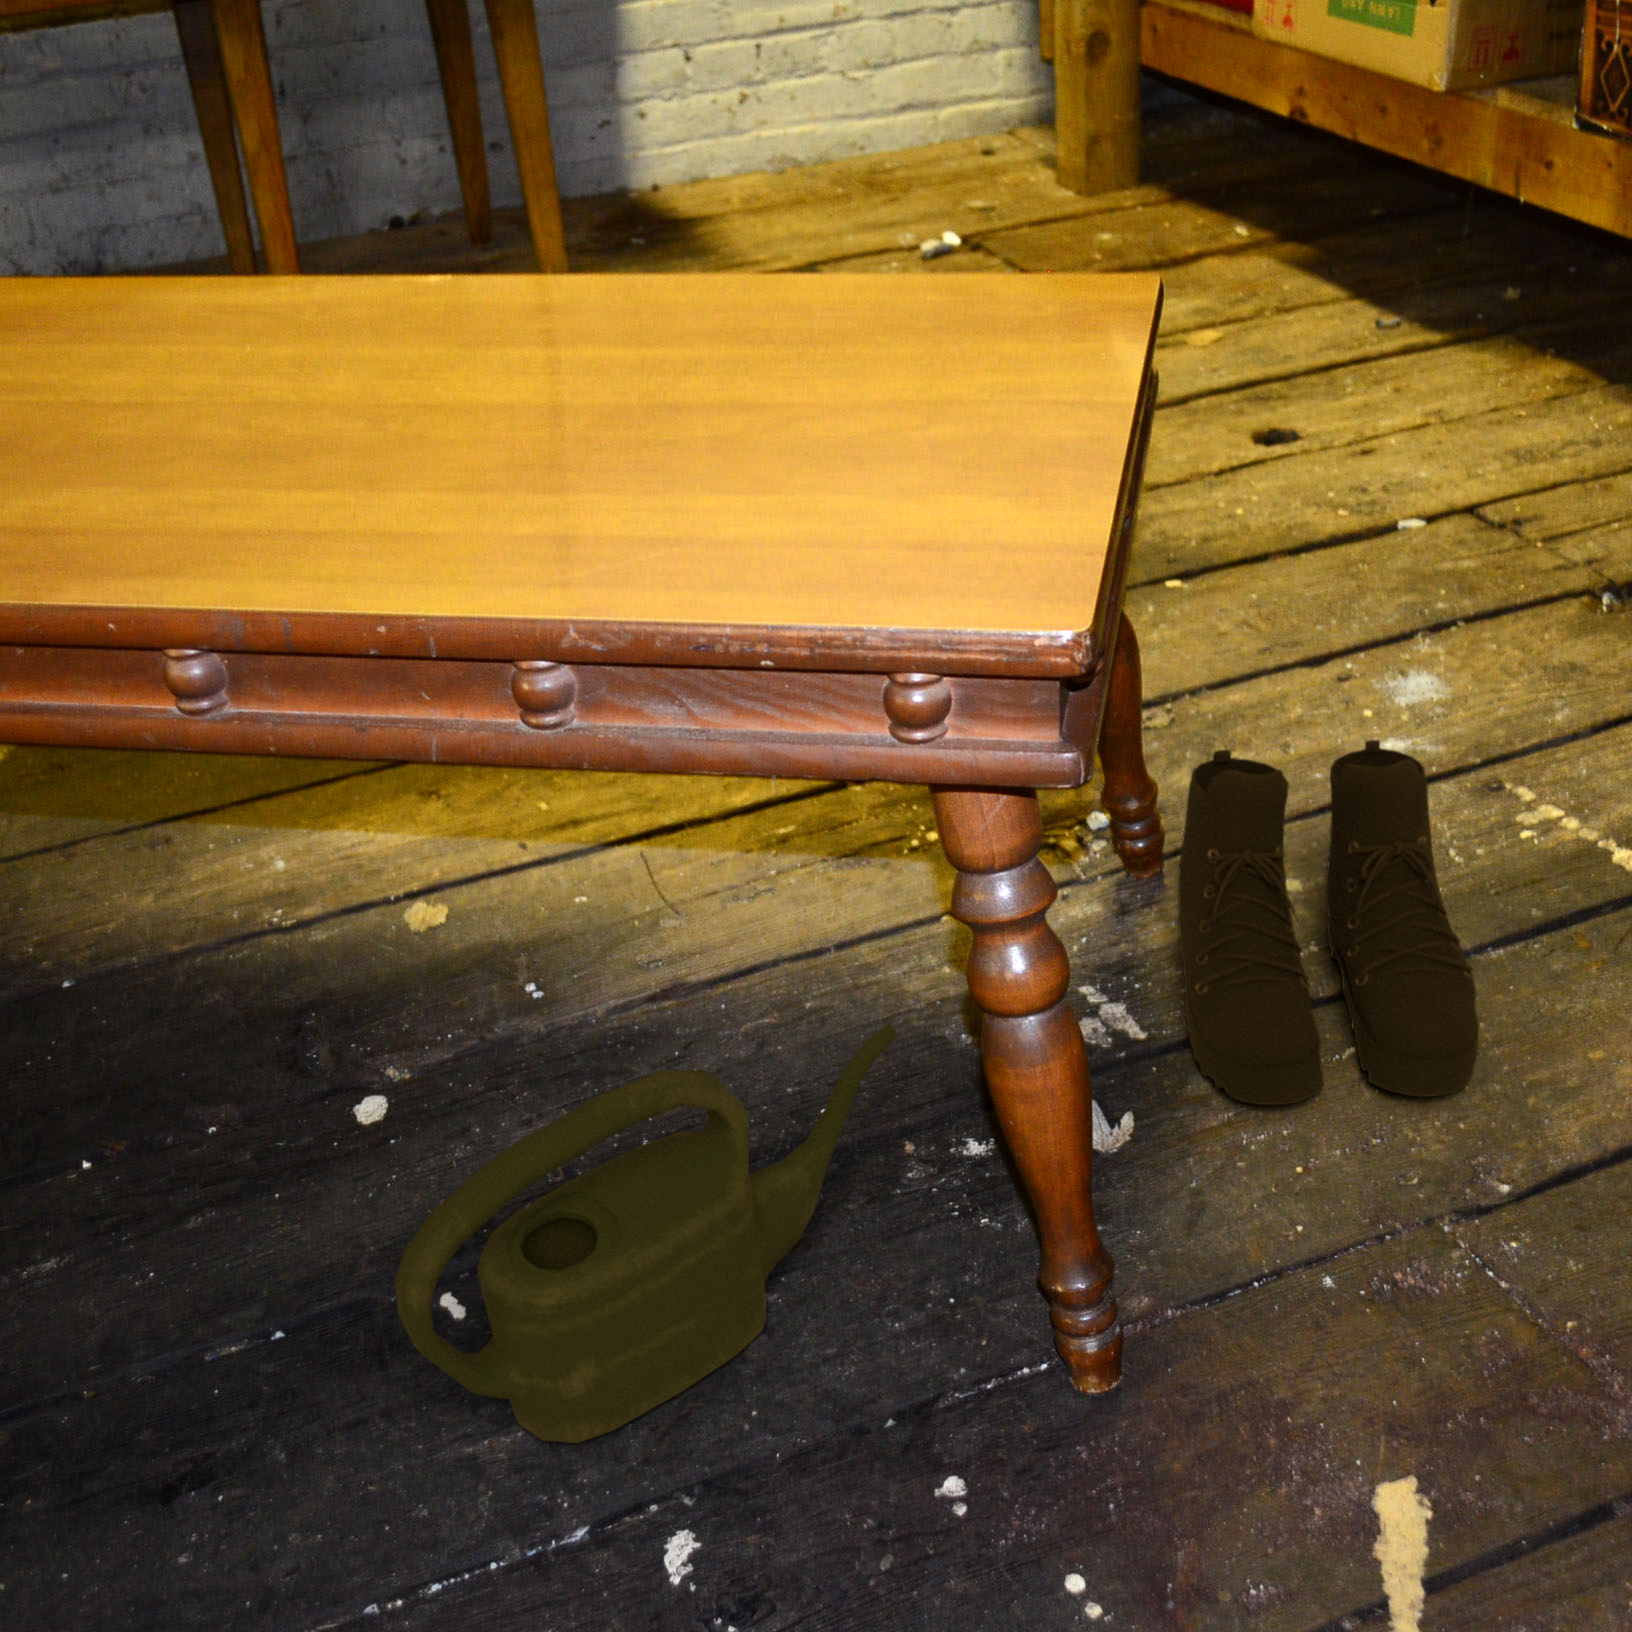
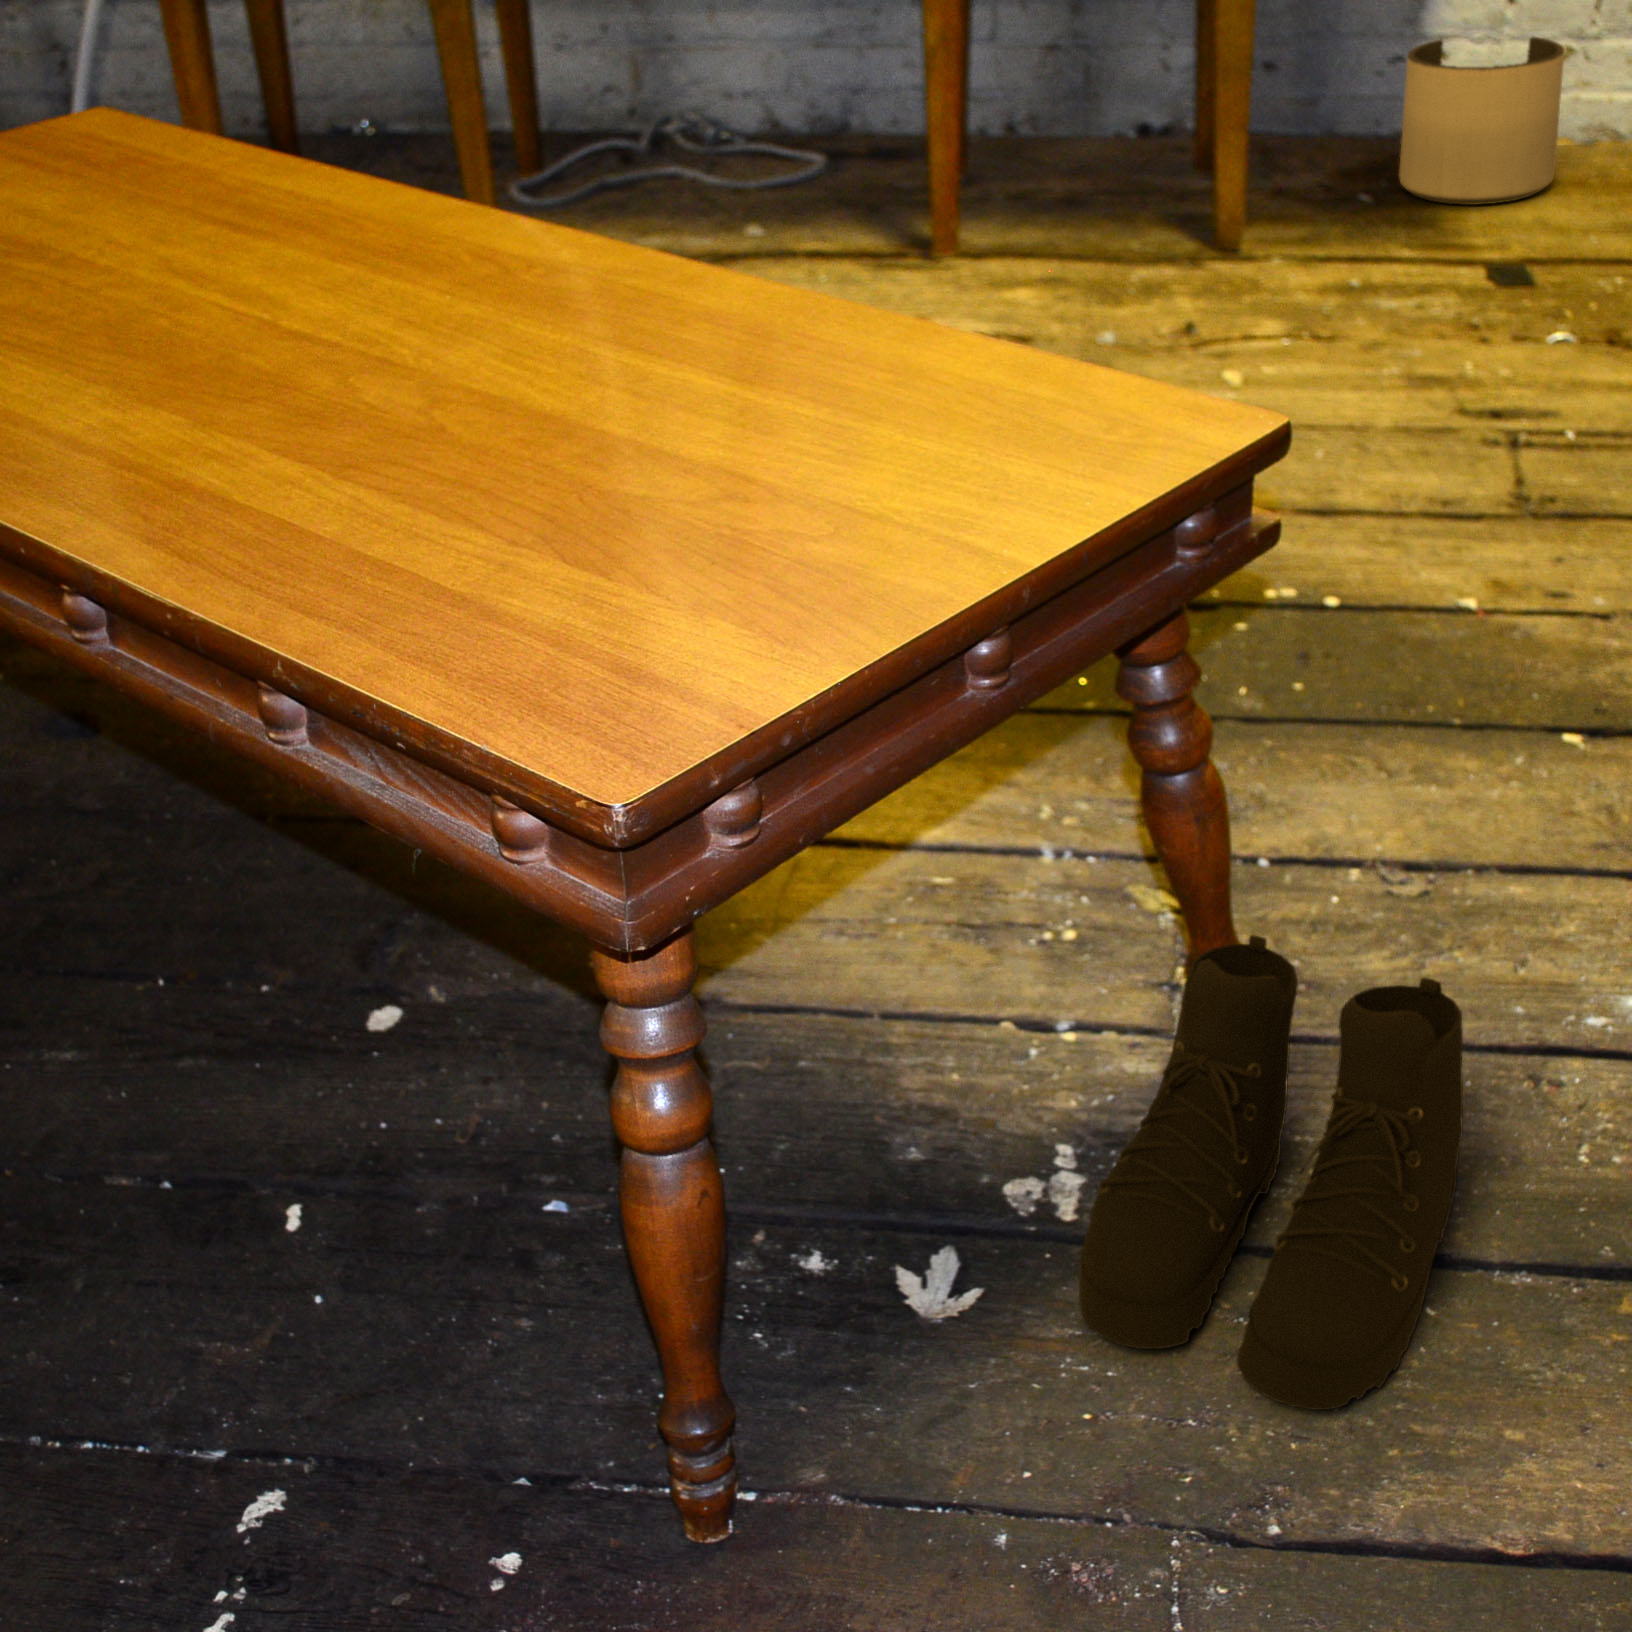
planter: none [658,71,797,219] -> present [1399,37,1565,205]
watering can: present [394,1024,896,1443] -> none [110,1064,679,1379]

